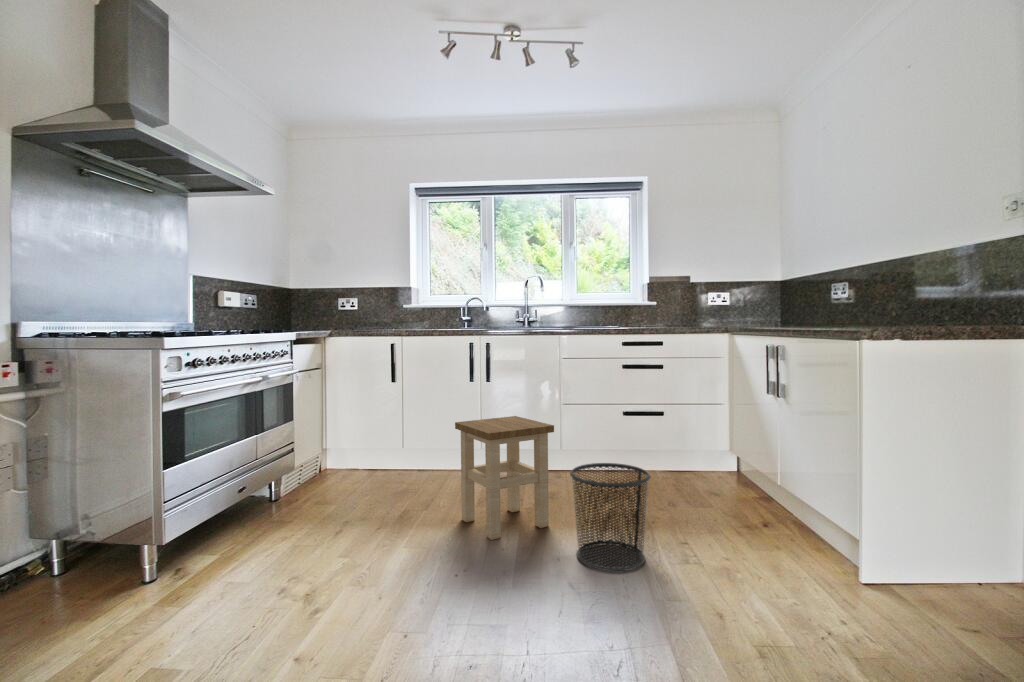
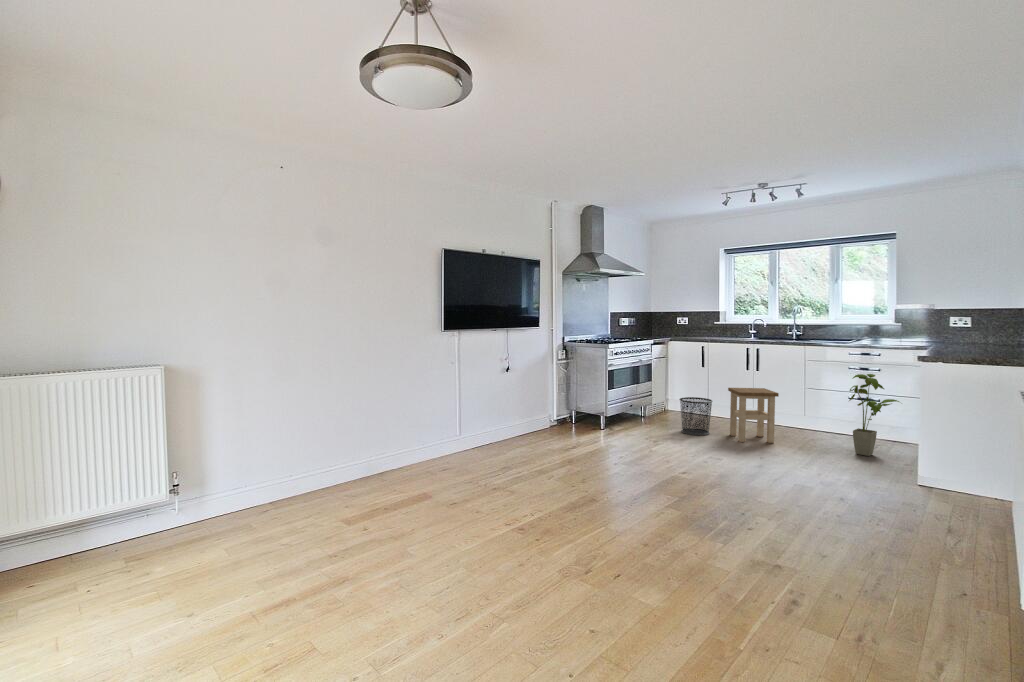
house plant: none [661,375,743,525] -> present [849,374,899,456]
waste bin: present [570,463,651,571] -> present [679,397,712,436]

